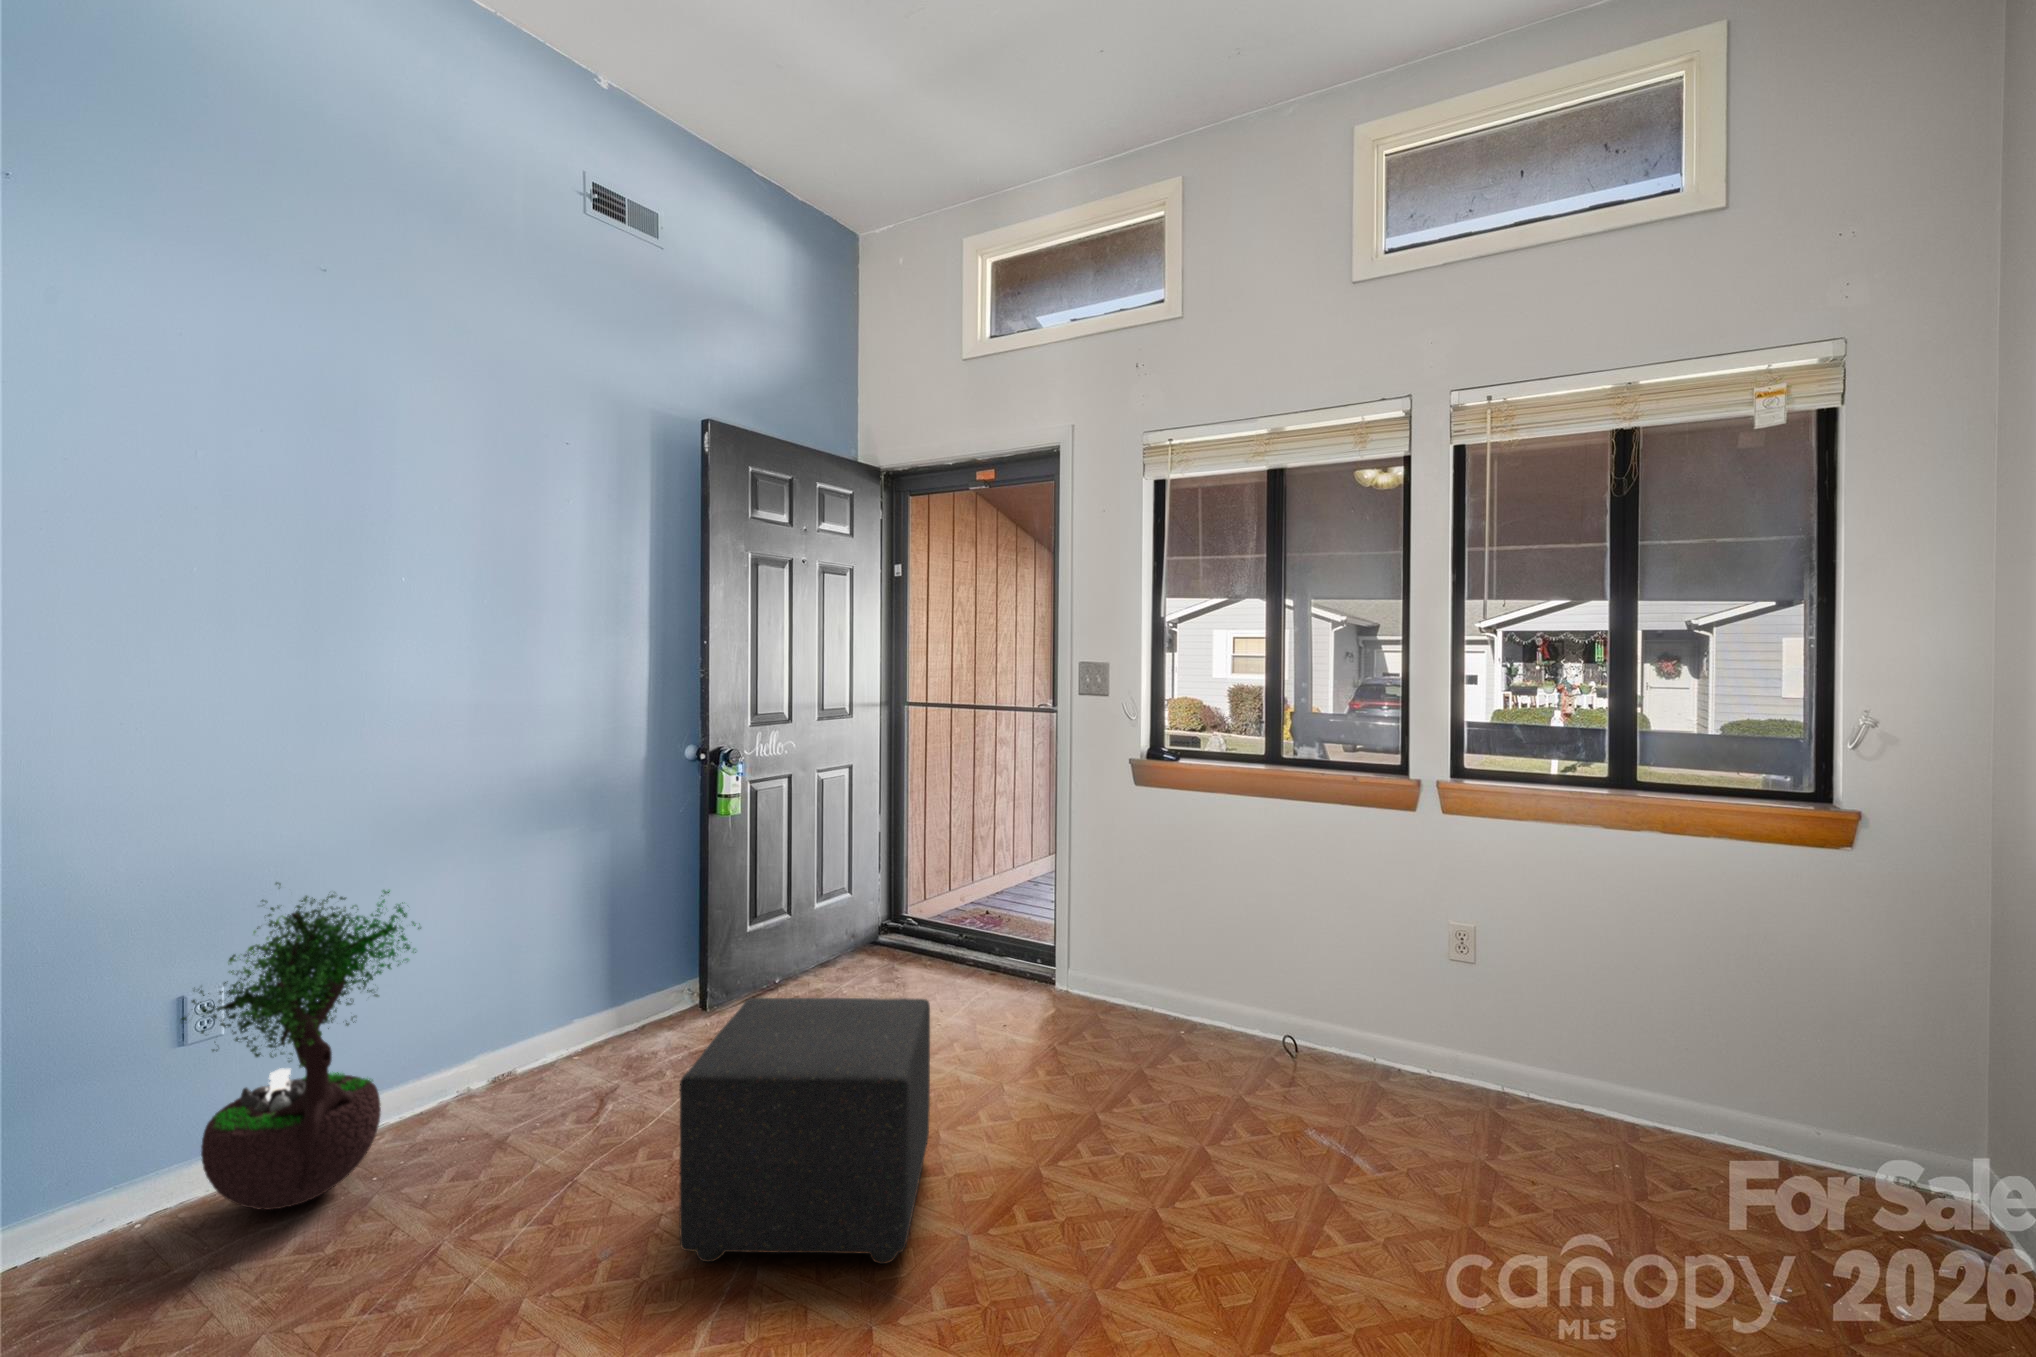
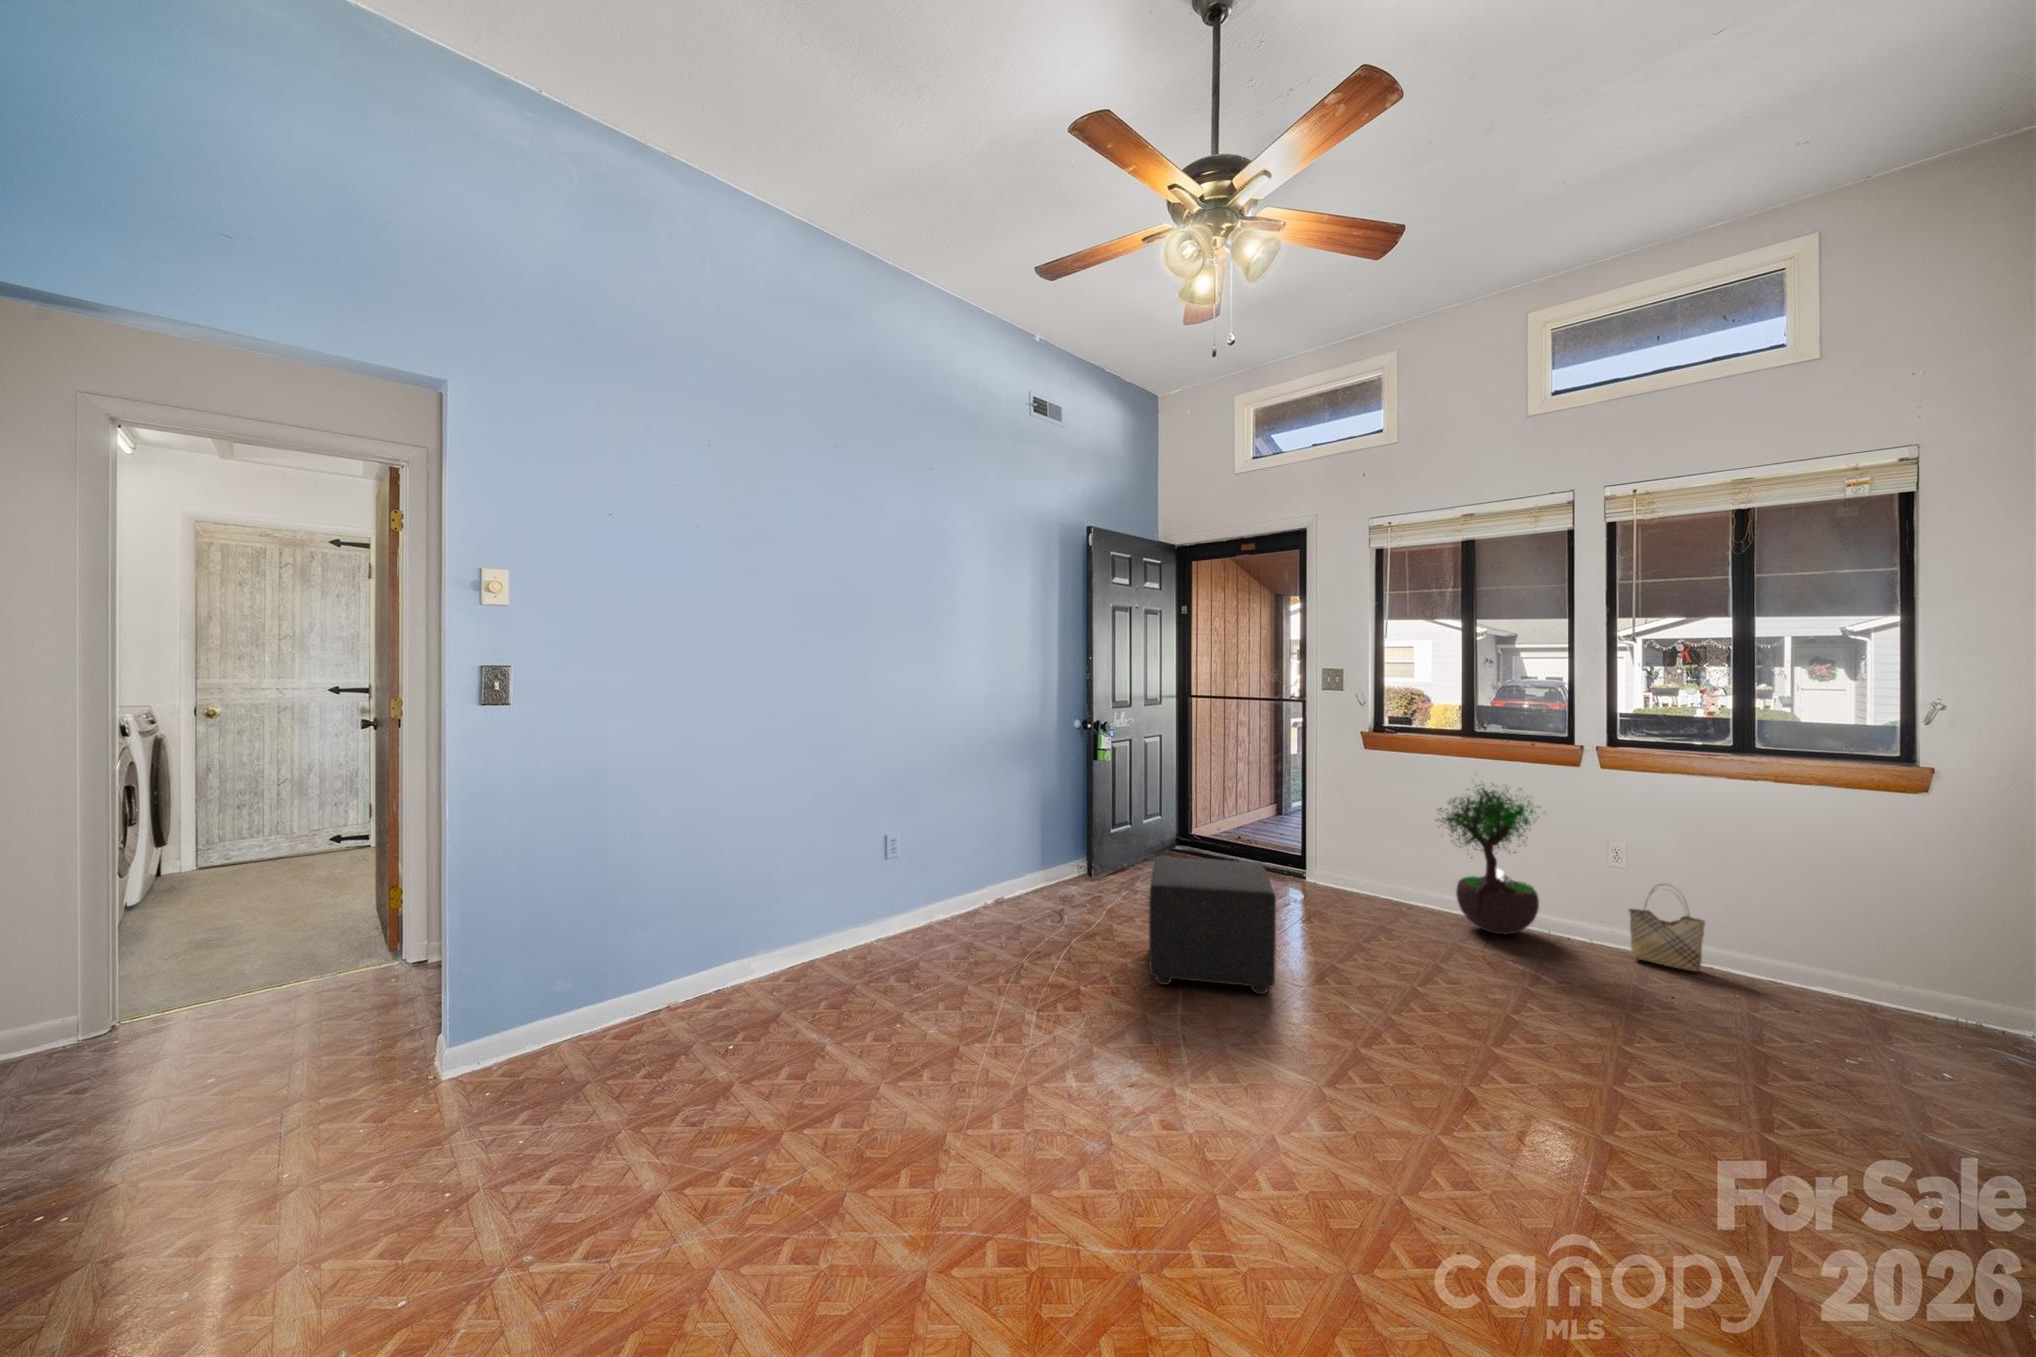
potted tree: present [181,883,421,1210] -> present [1437,784,1539,934]
woven basket: none [1474,988,1572,1123] -> present [1629,884,1705,972]

